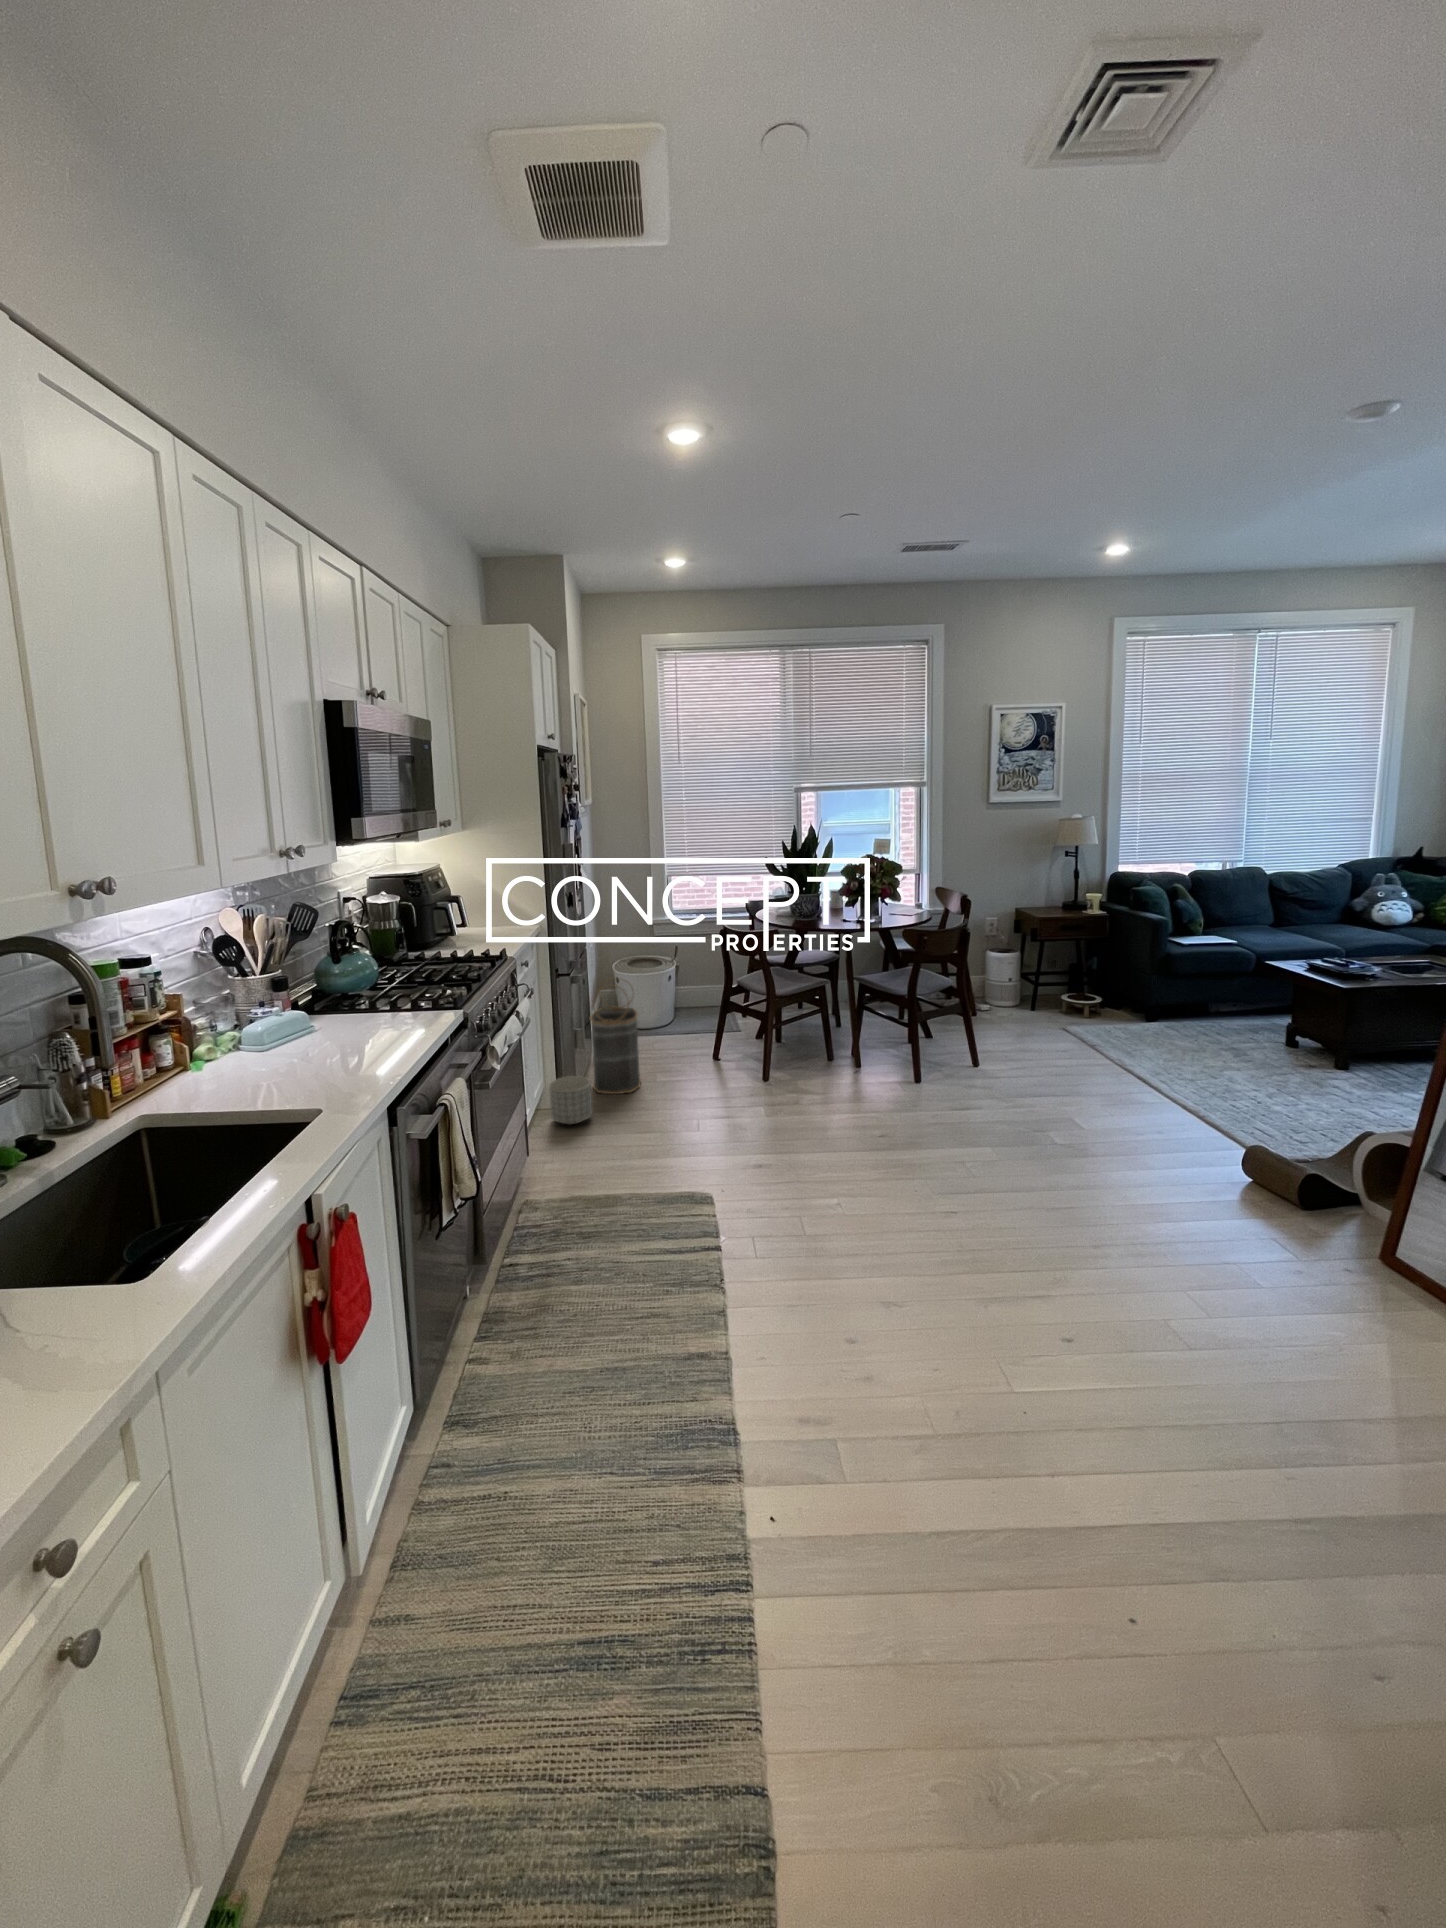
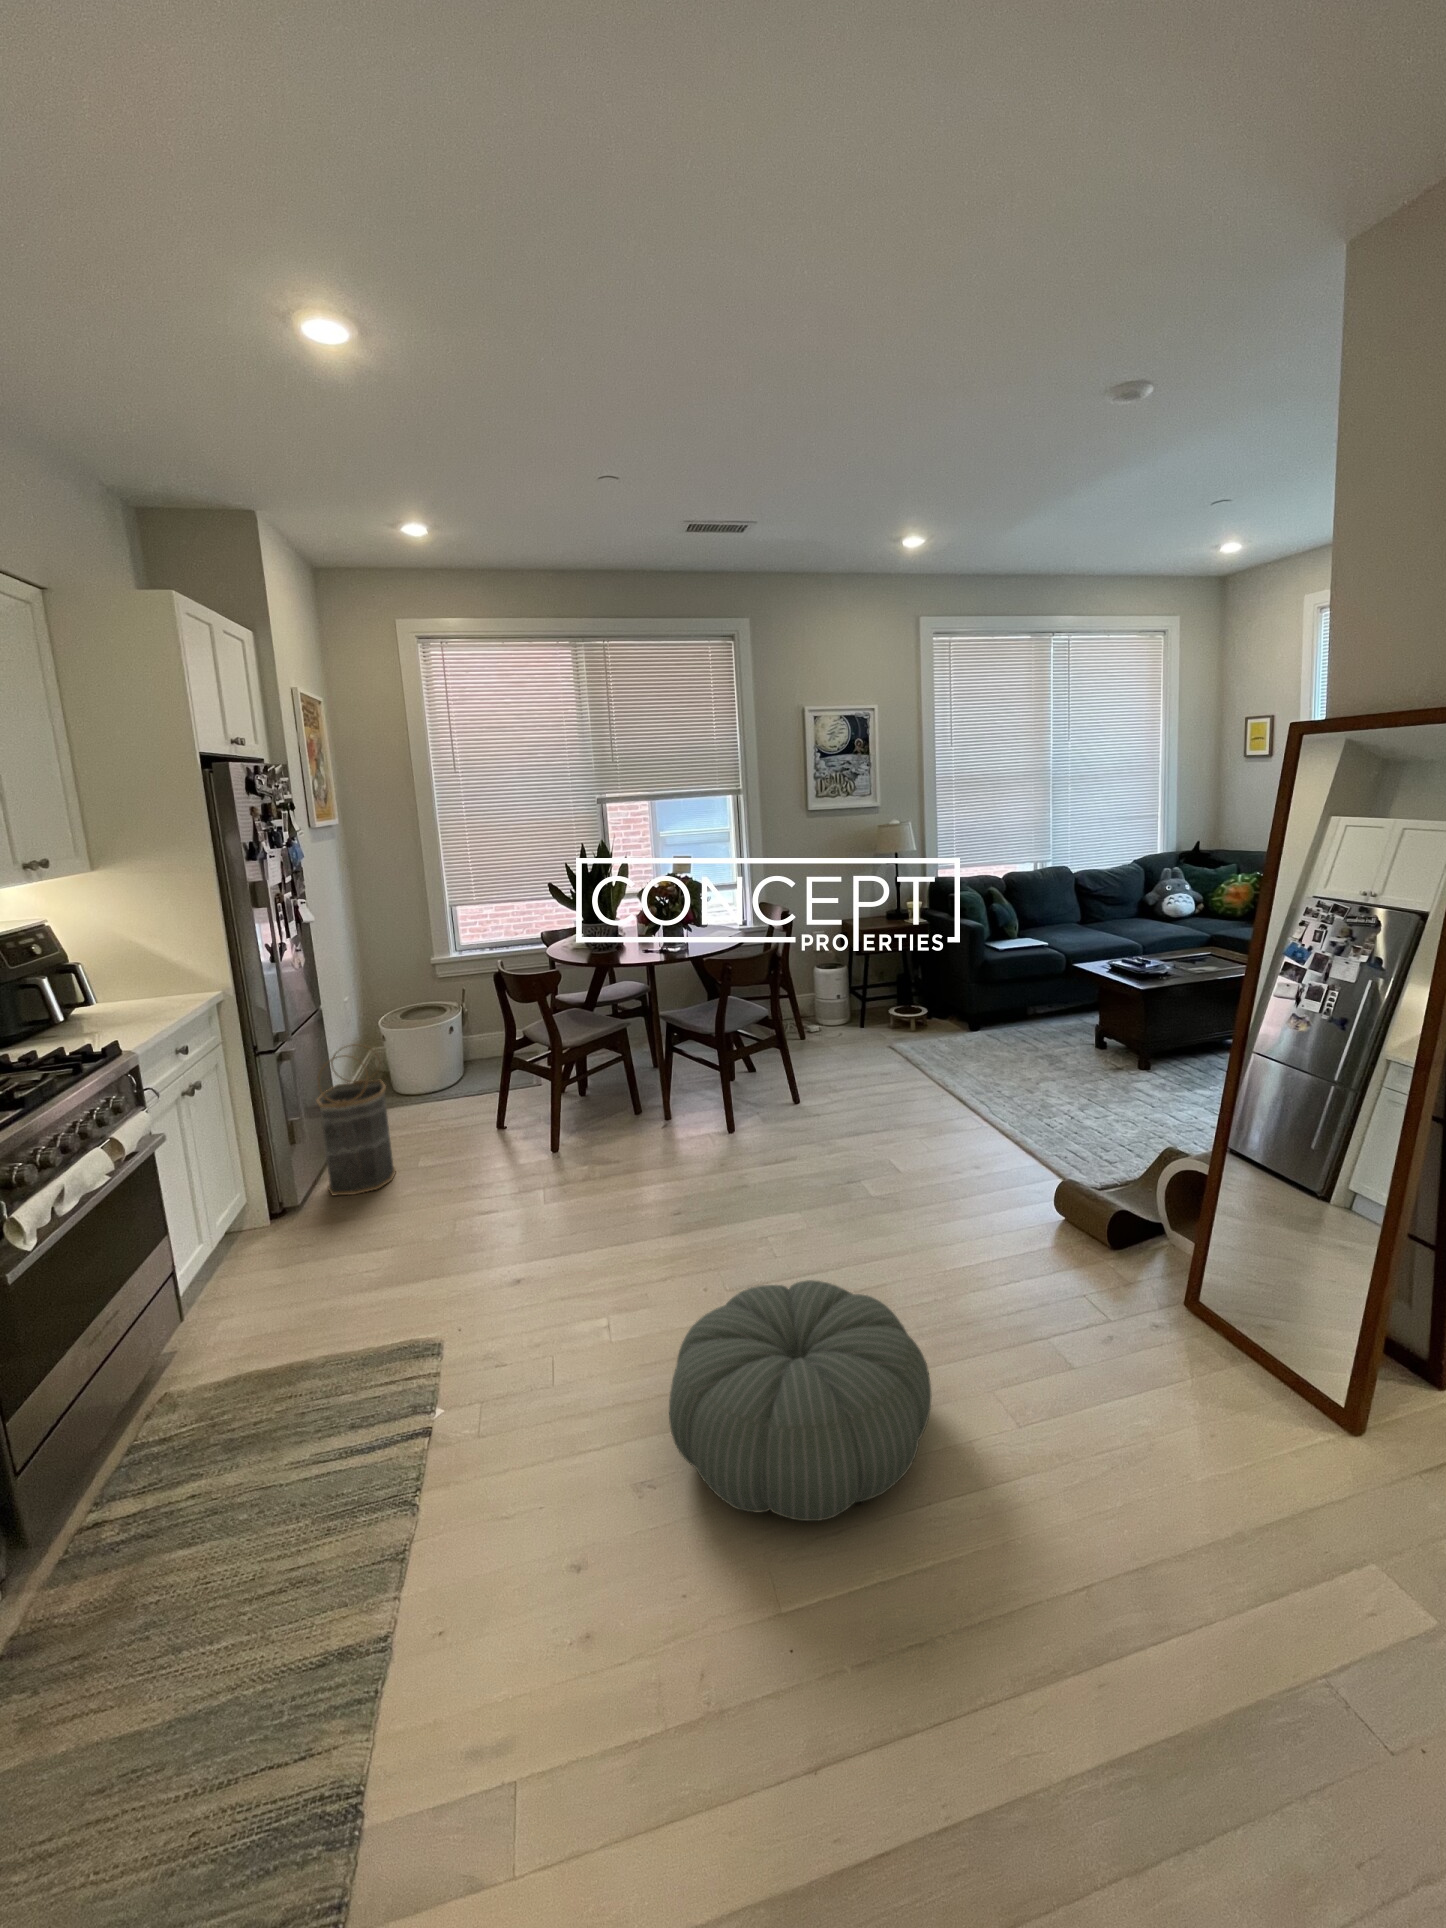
planter: present [549,1076,592,1125] -> none [248,1181,315,1249]
pouf: none [906,1196,1140,1378] -> present [669,1280,931,1521]

